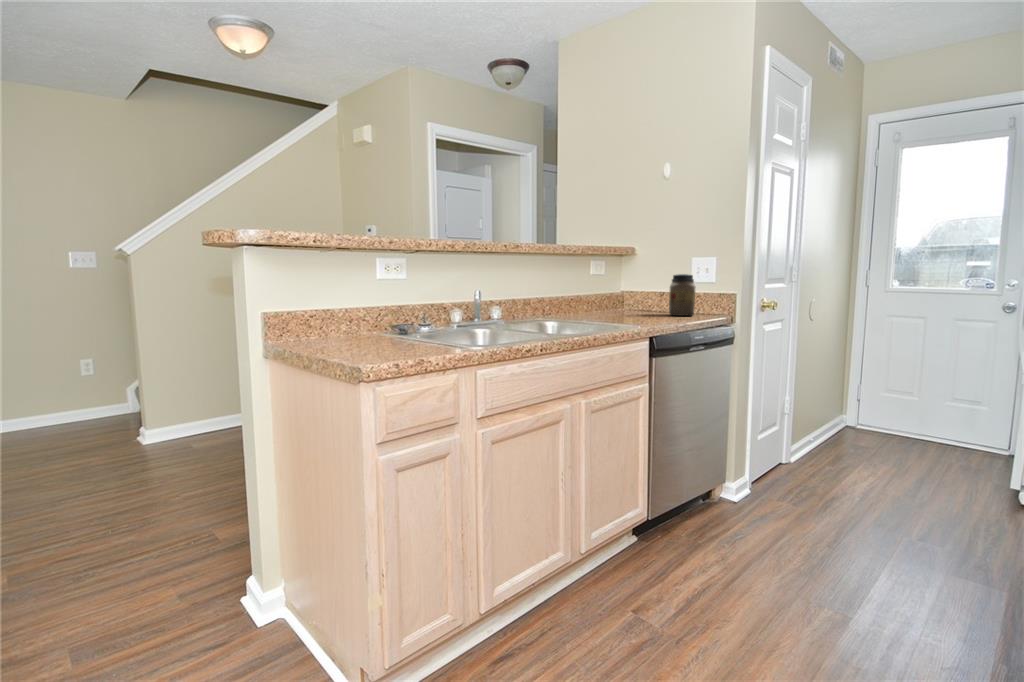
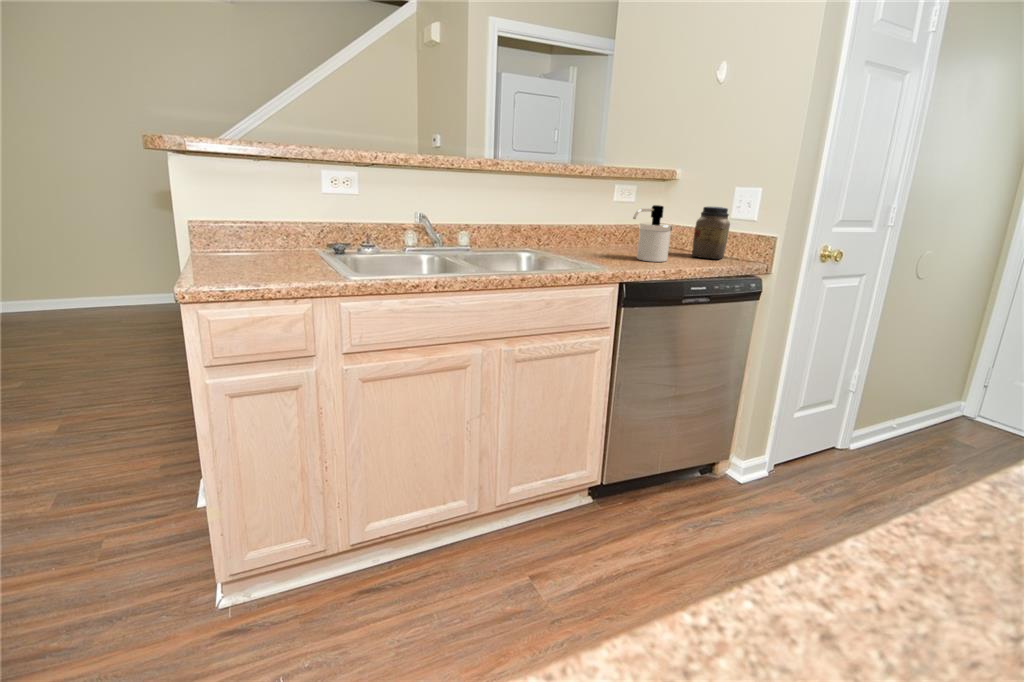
soap dispenser: none [635,275,663,321] -> present [633,205,673,262]

